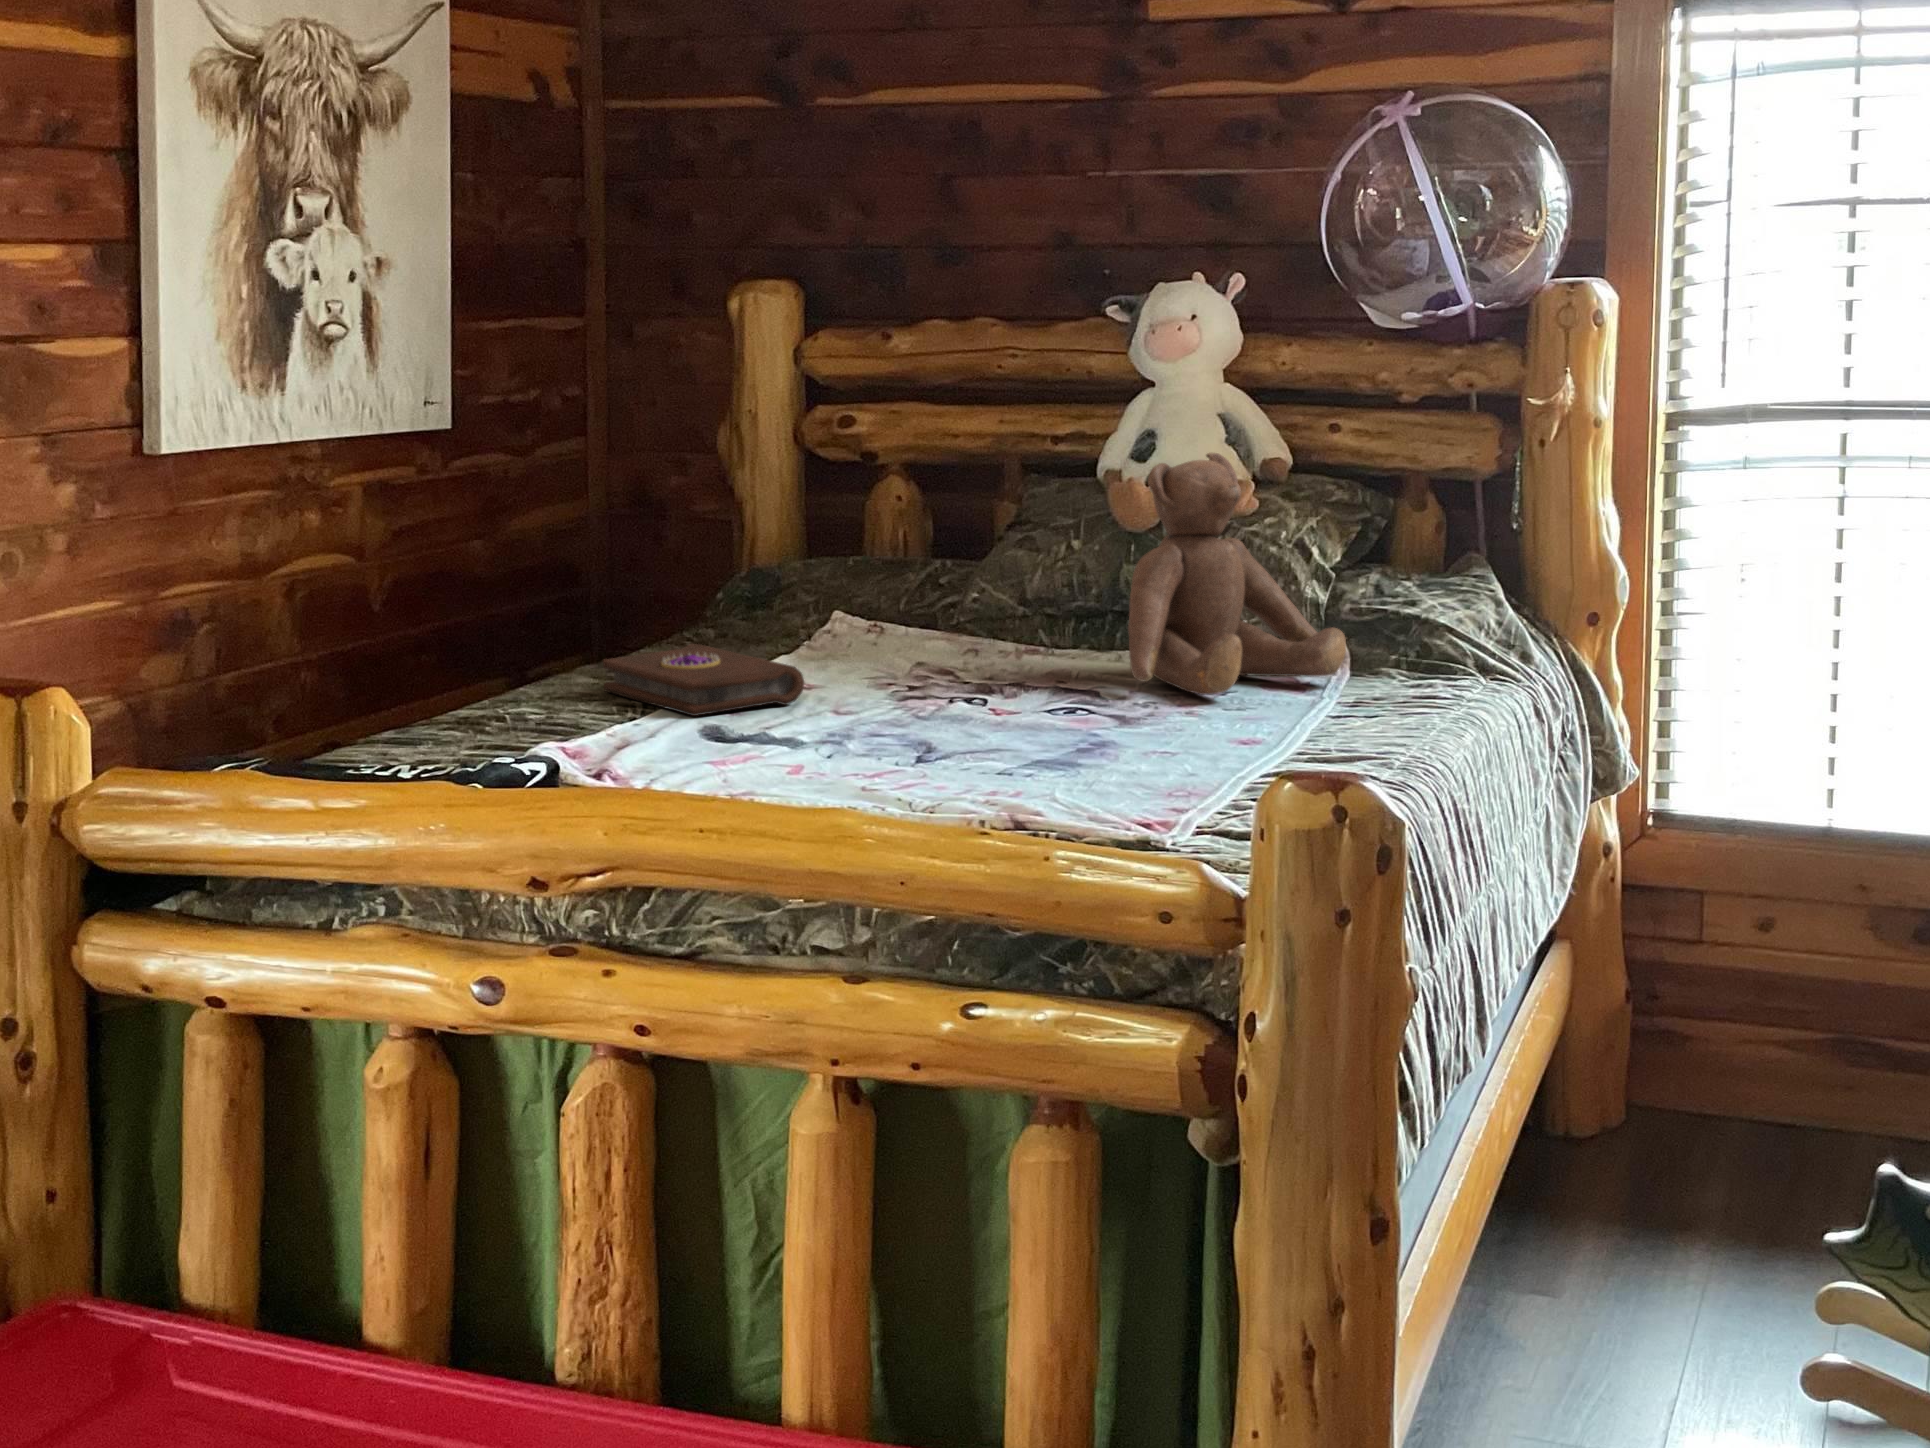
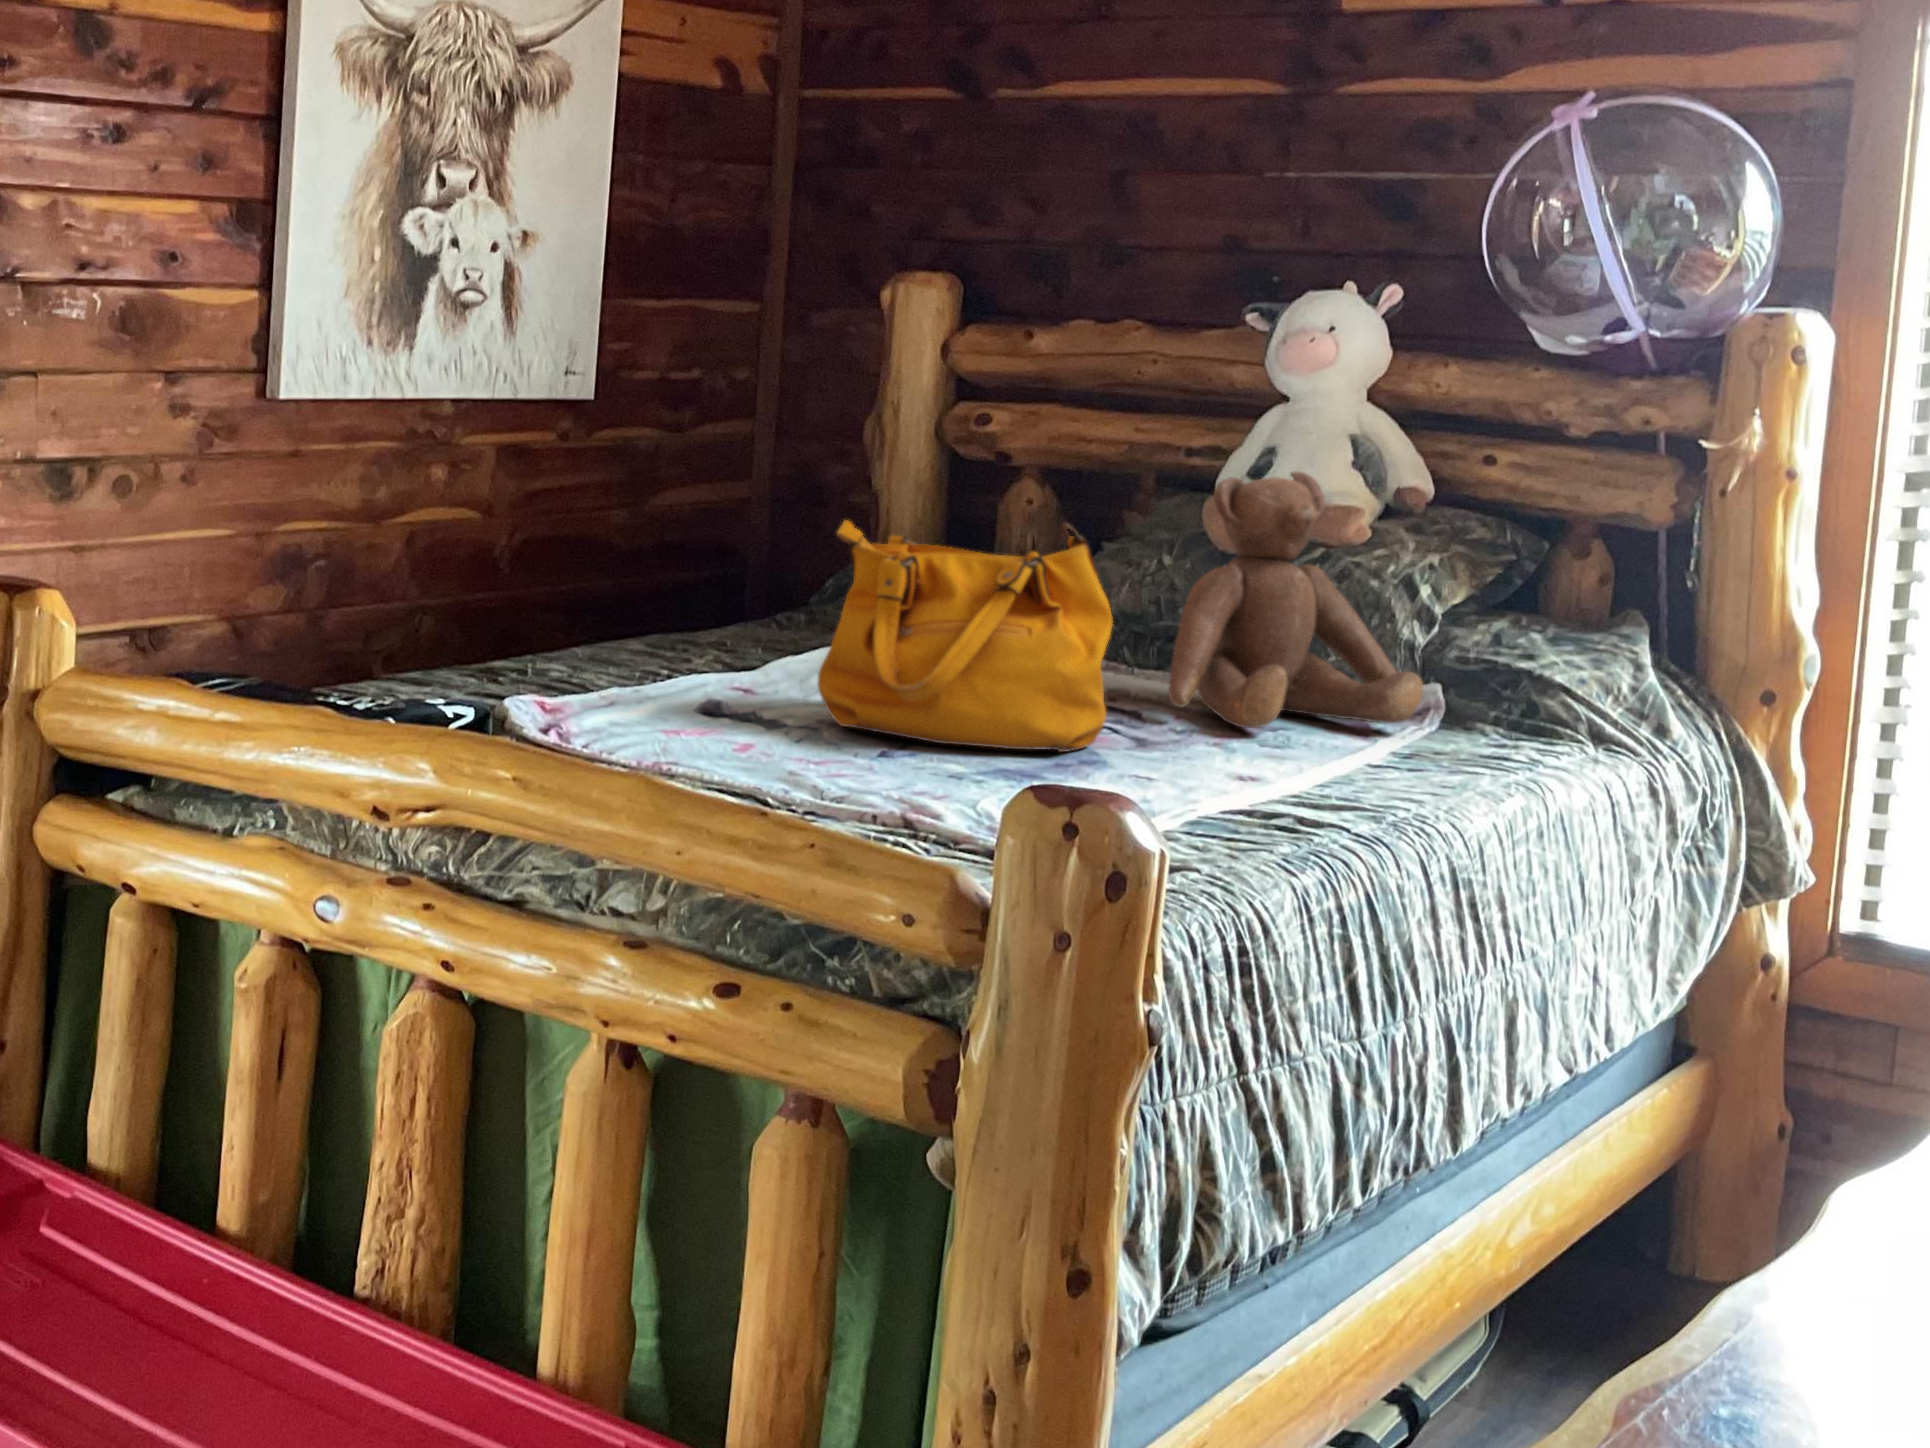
handbag: none [830,520,1107,742] -> present [818,520,1112,752]
book: present [603,644,804,716] -> none [637,623,822,692]

